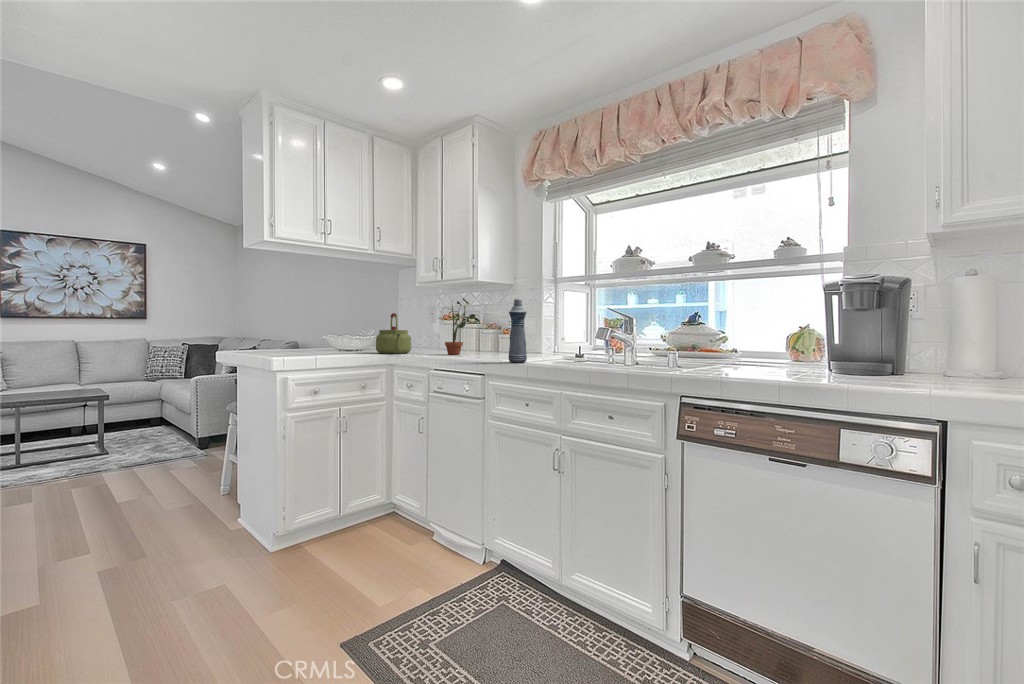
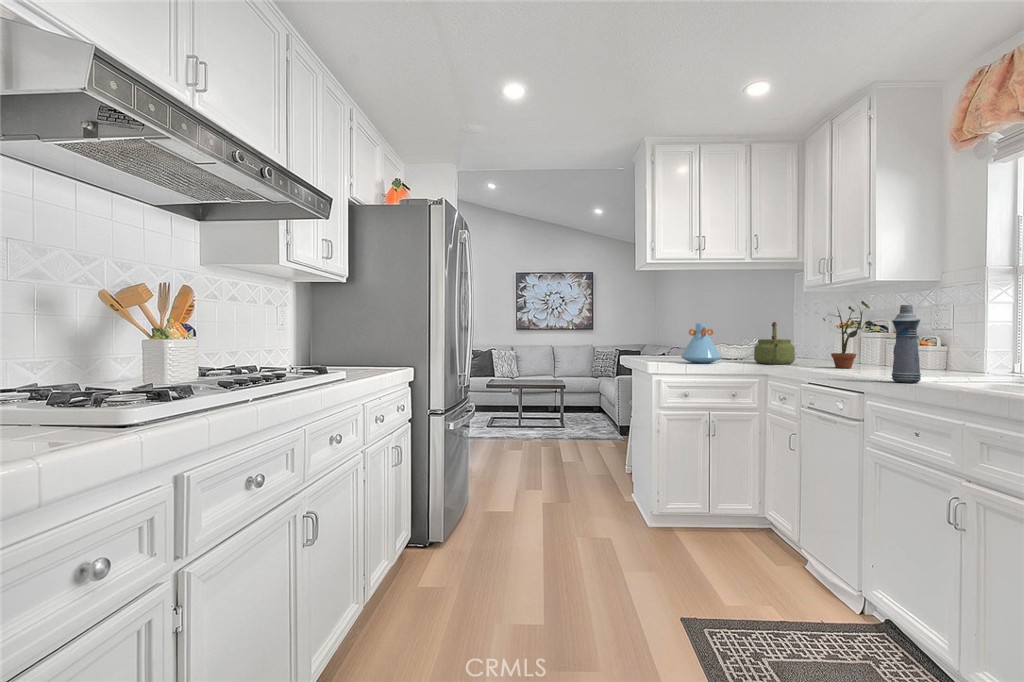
vase: none [301,312,345,355] -> present [681,323,721,363]

